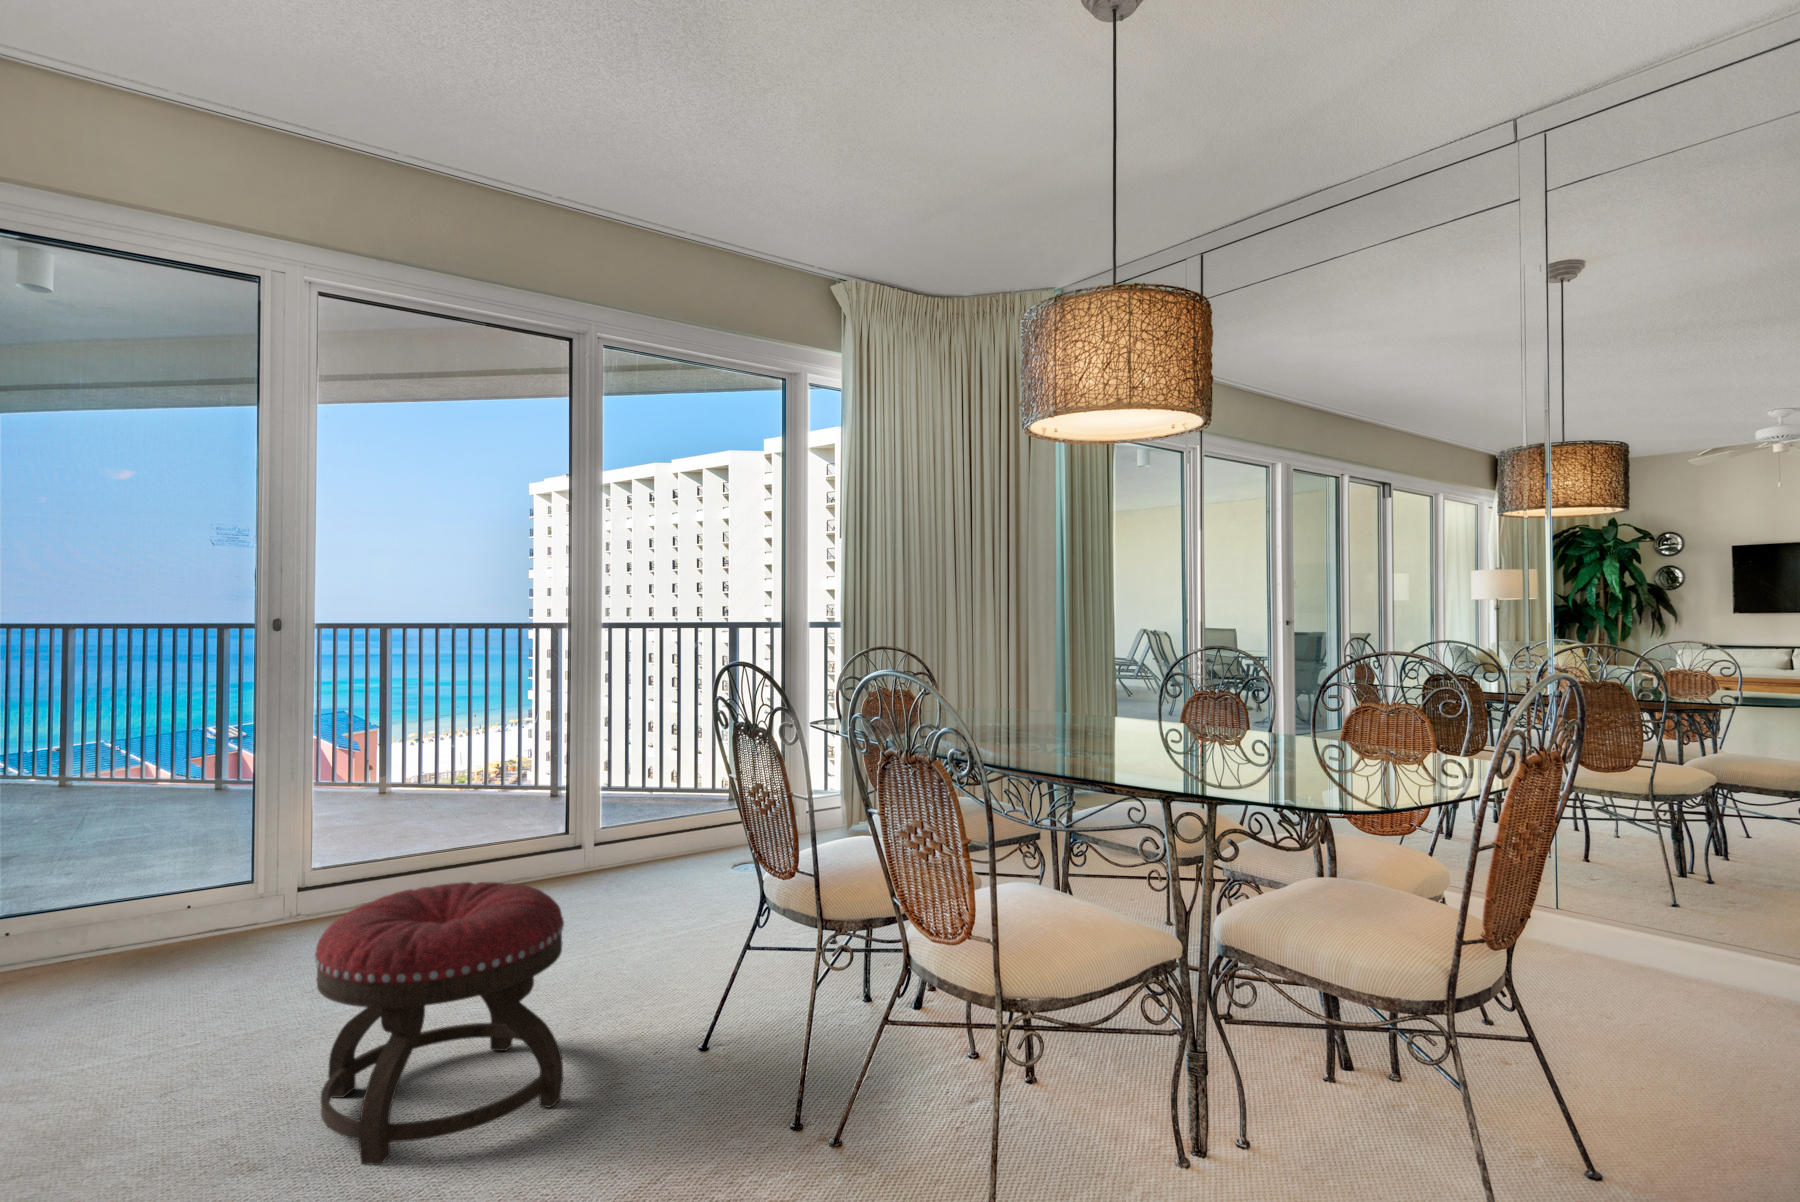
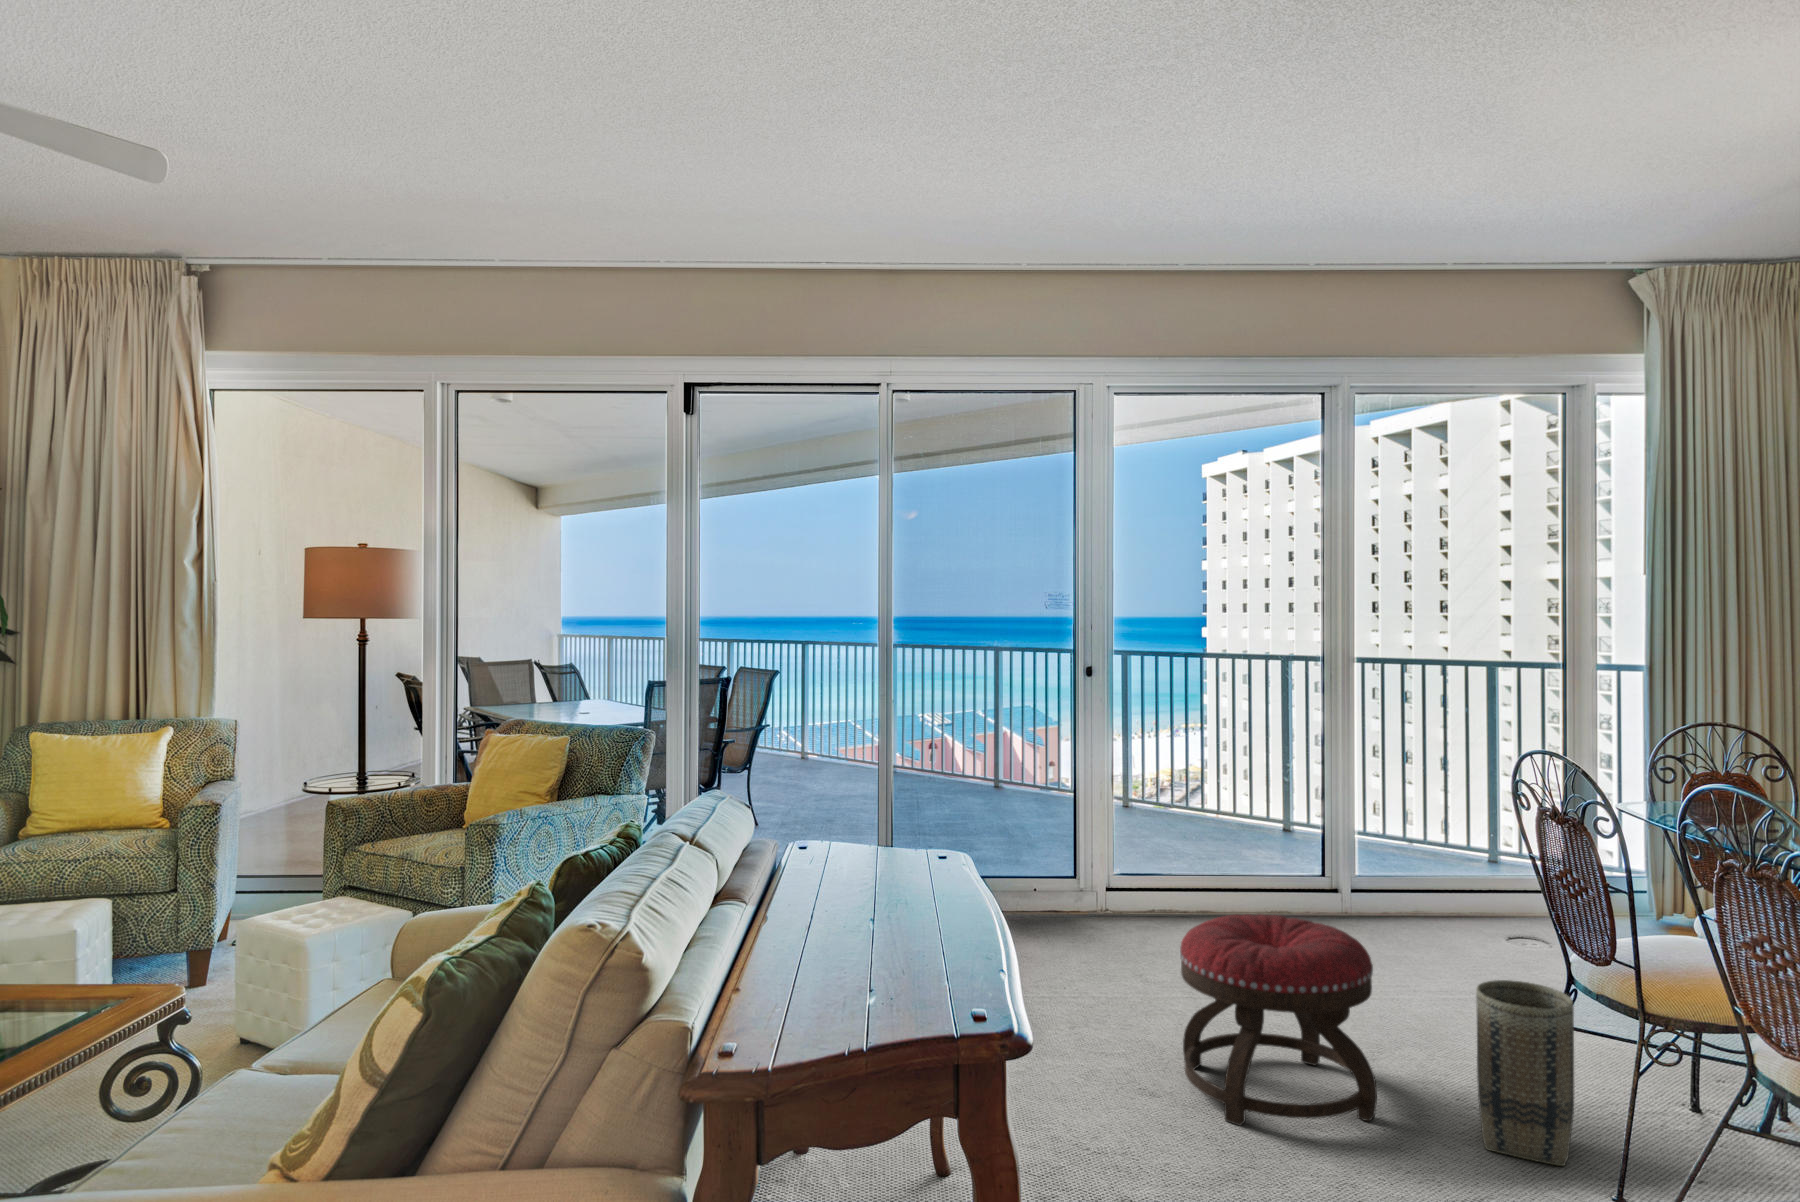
basket: none [669,910,762,1103] -> present [1476,980,1574,1166]

